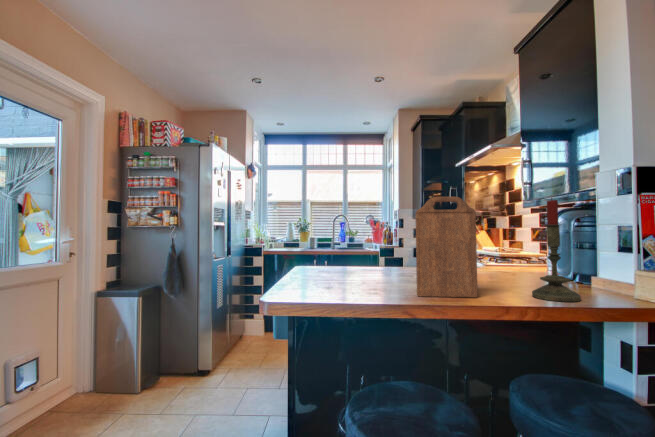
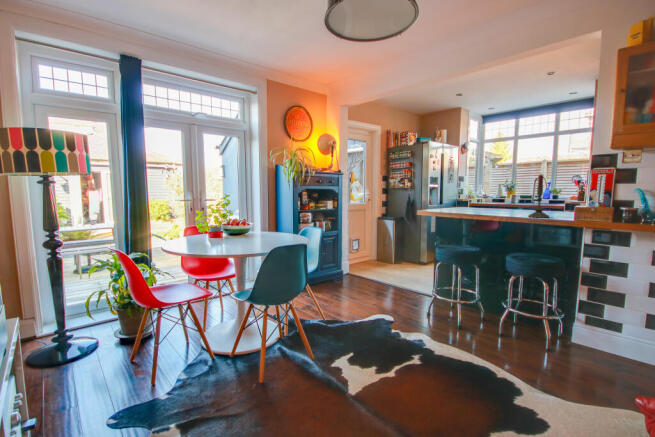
cutting board: present [416,197,478,297] -> none [477,175,503,215]

